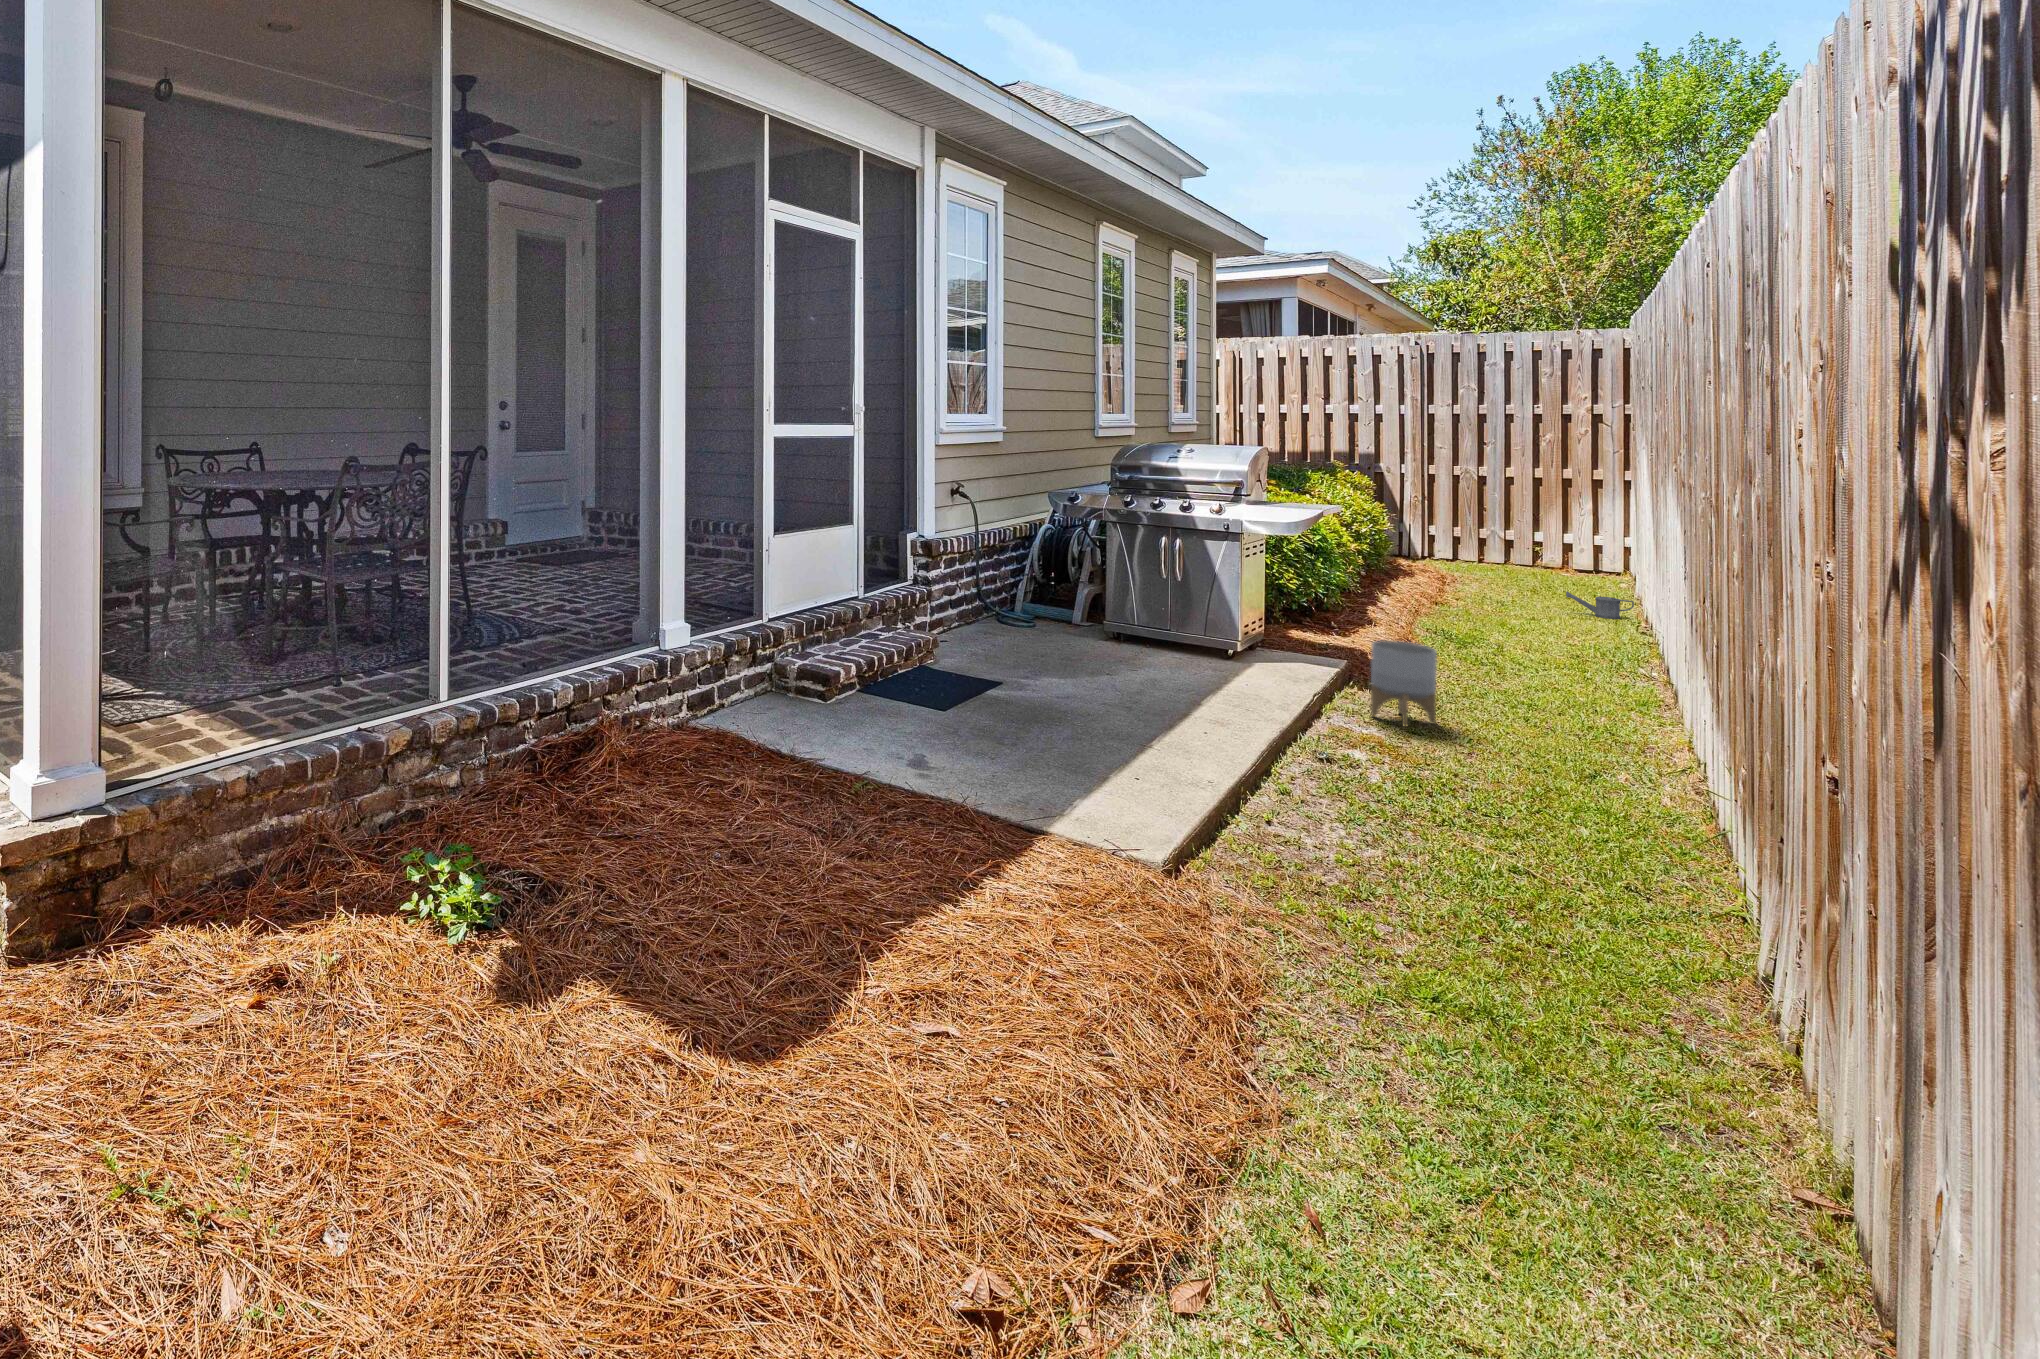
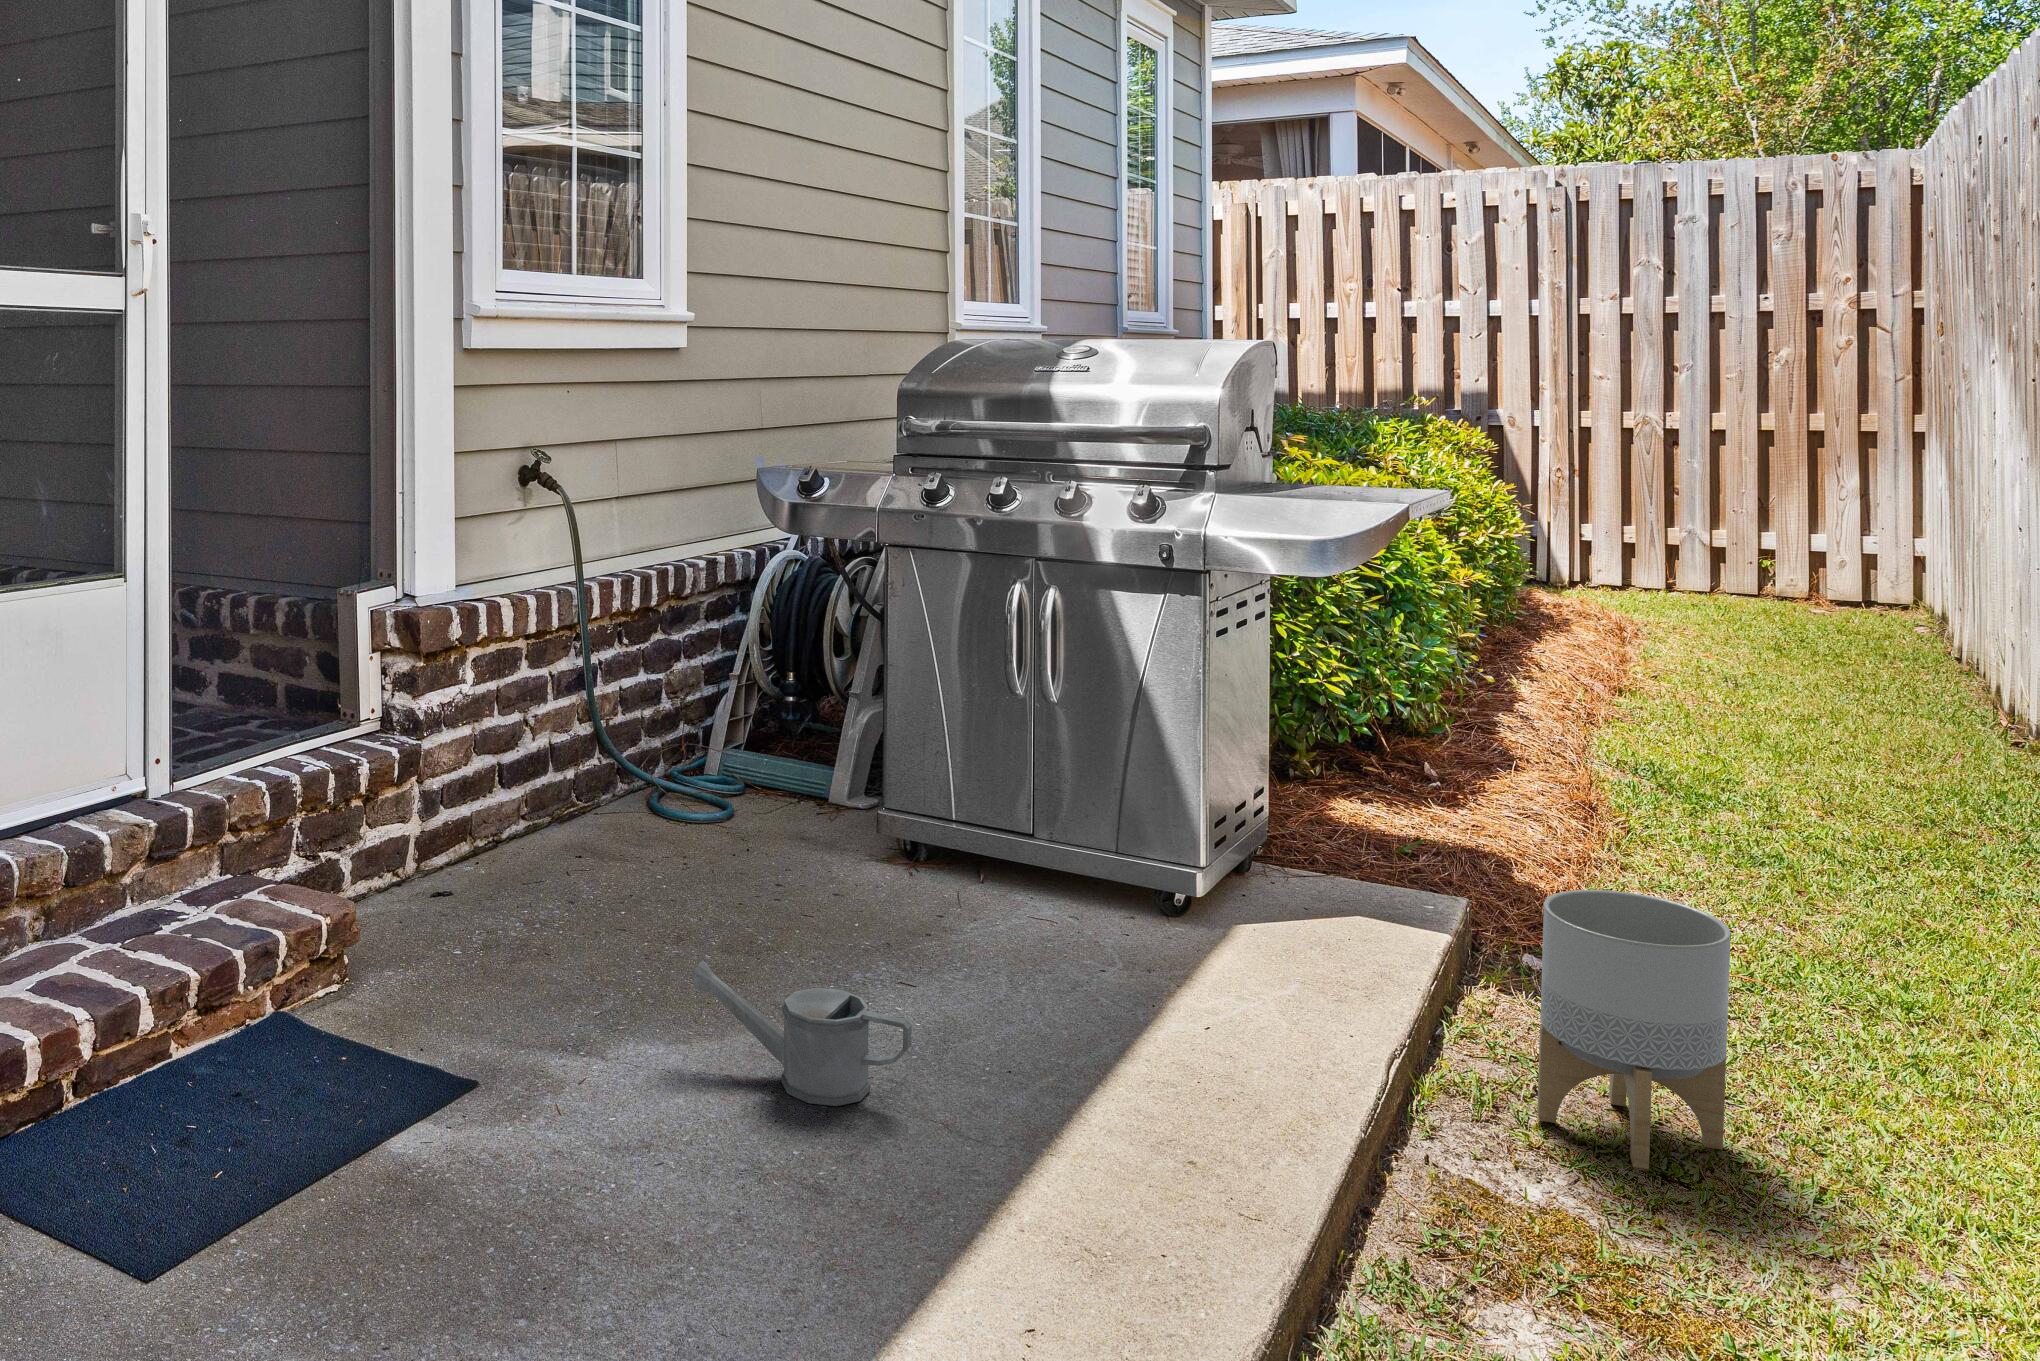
watering can: present [1566,591,1634,619] -> present [694,961,912,1106]

